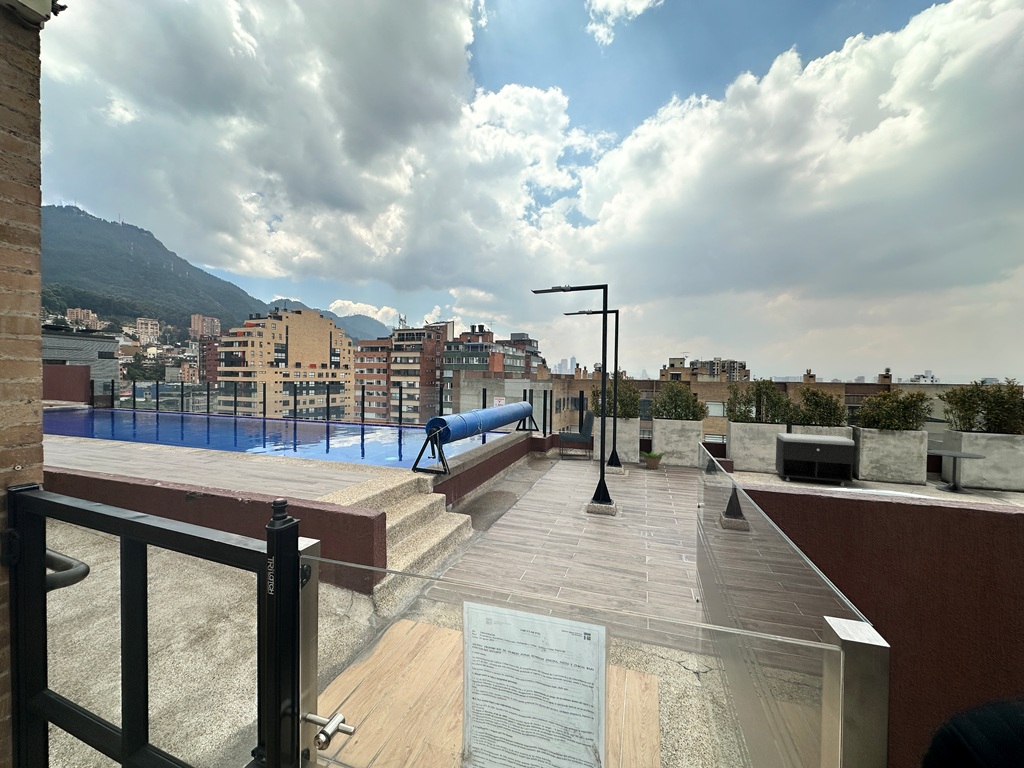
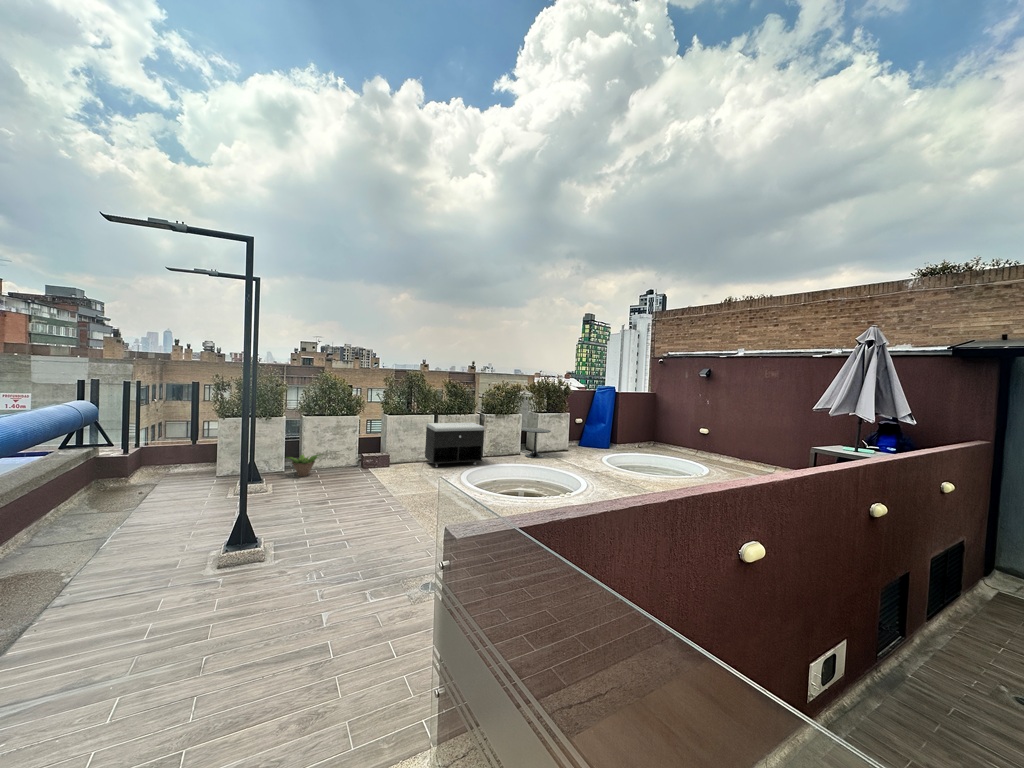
chair: present [559,410,595,460] -> none [155,409,219,484]

